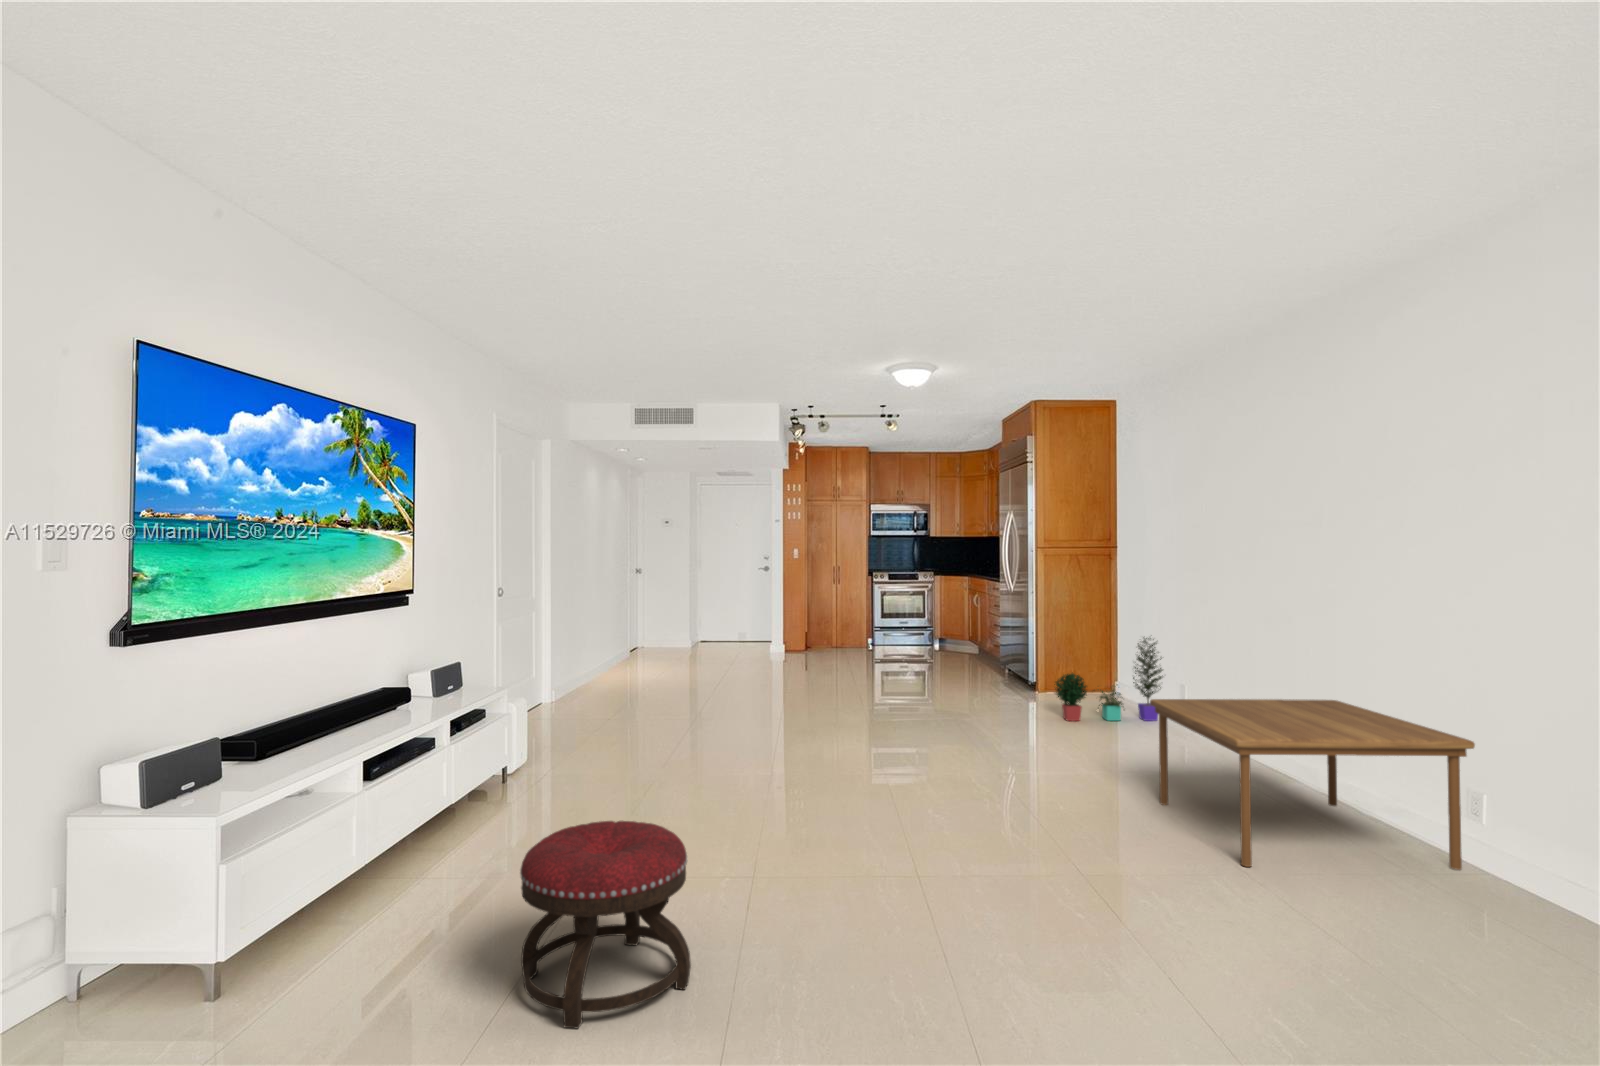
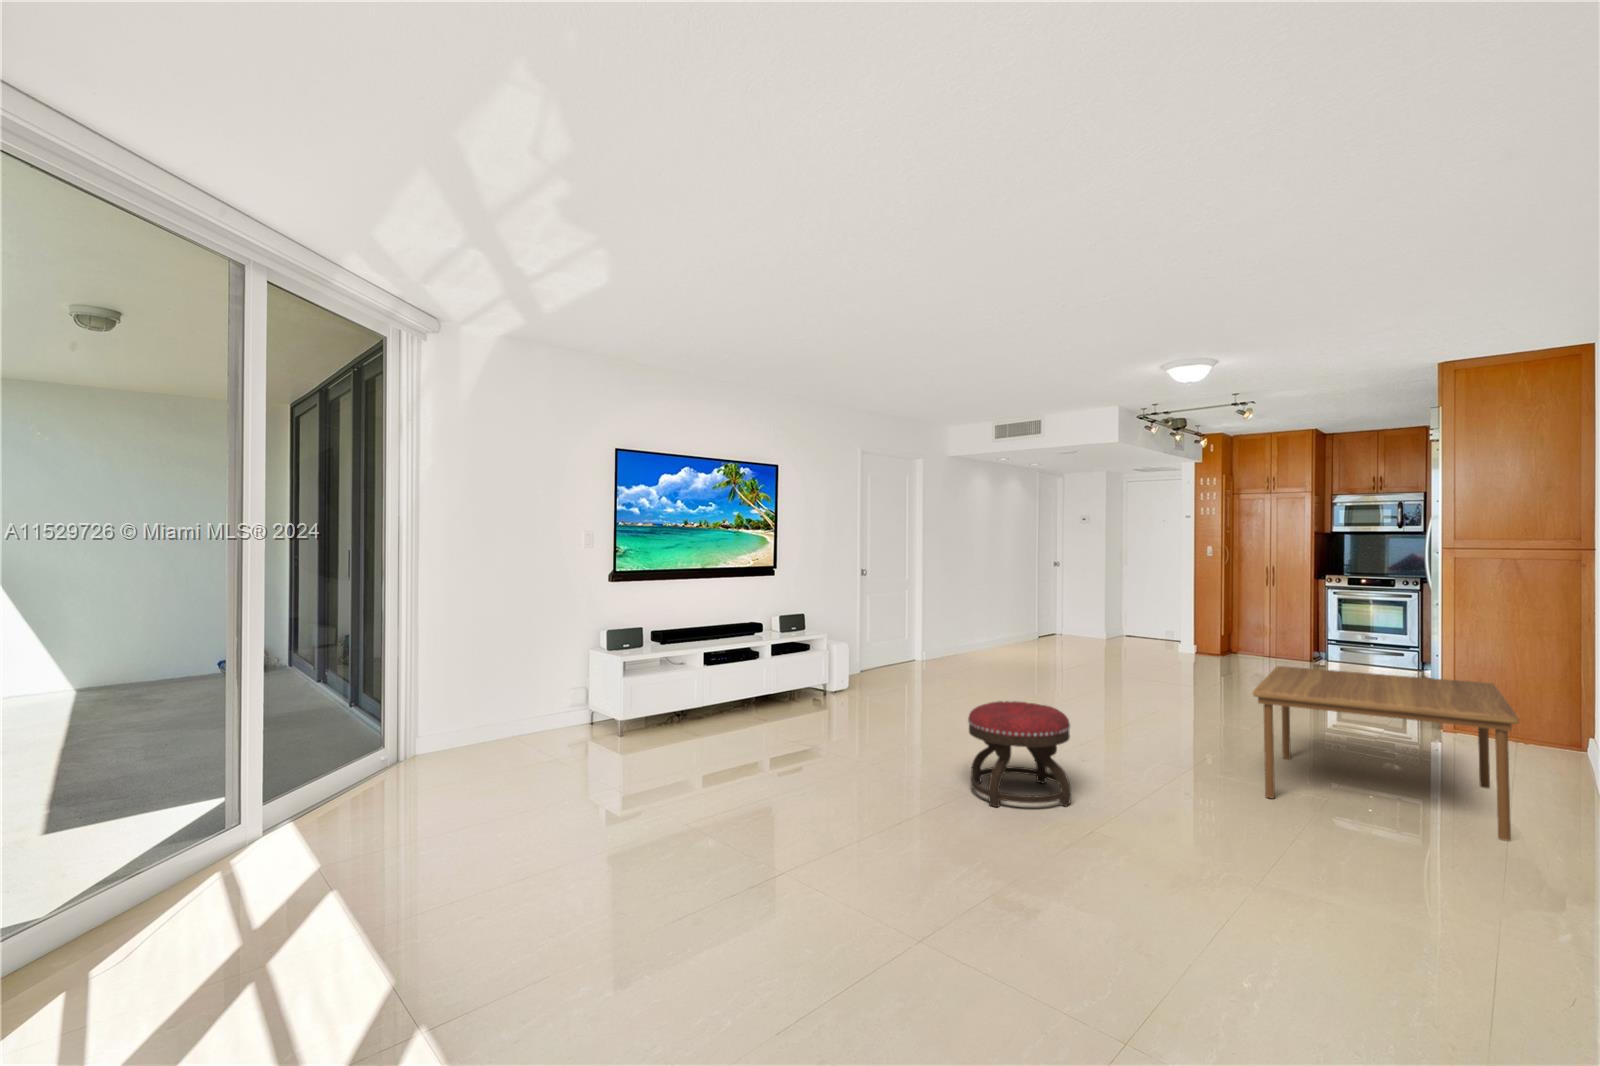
potted plant: present [1055,637,1163,721] -> none [1312,623,1451,711]
ottoman: present [520,821,691,1028] -> present [968,701,1071,807]

